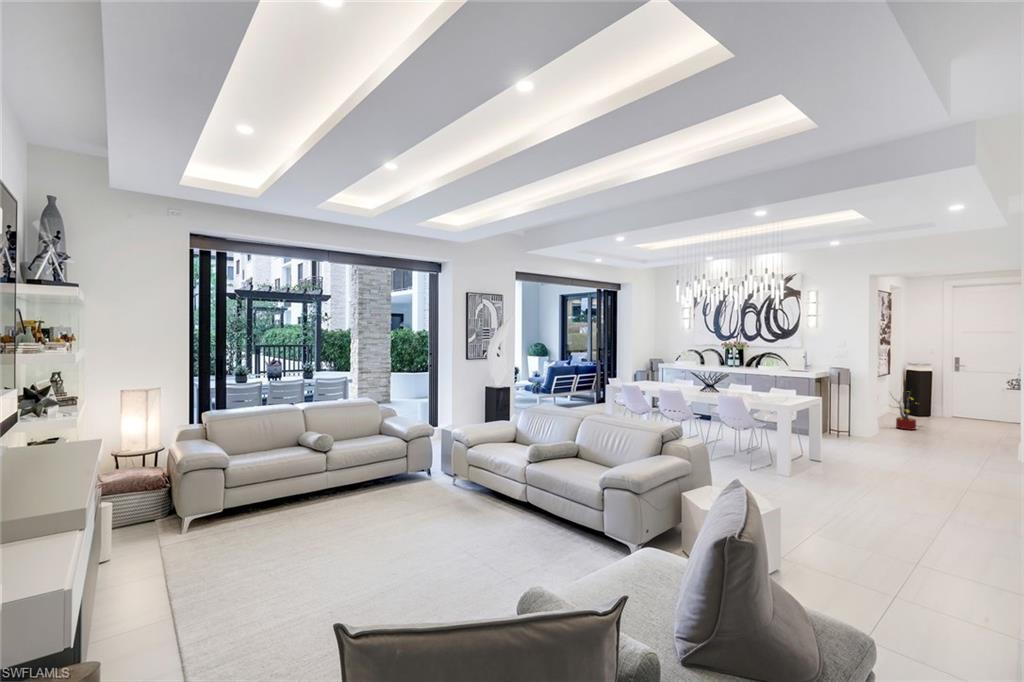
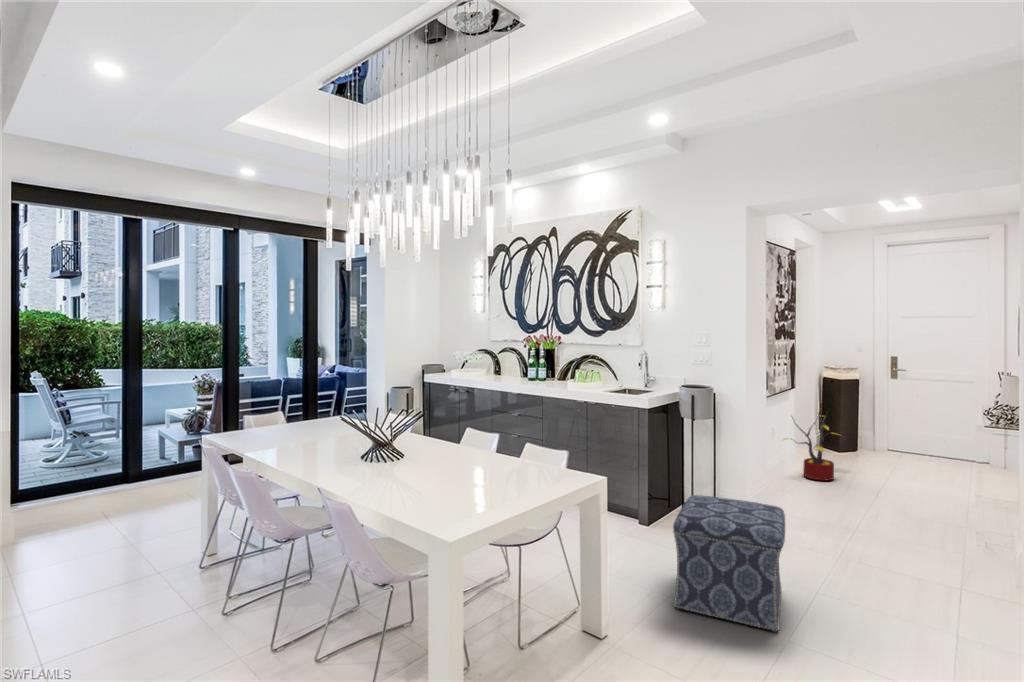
ottoman: none [843,419,898,470] -> present [673,495,785,632]

